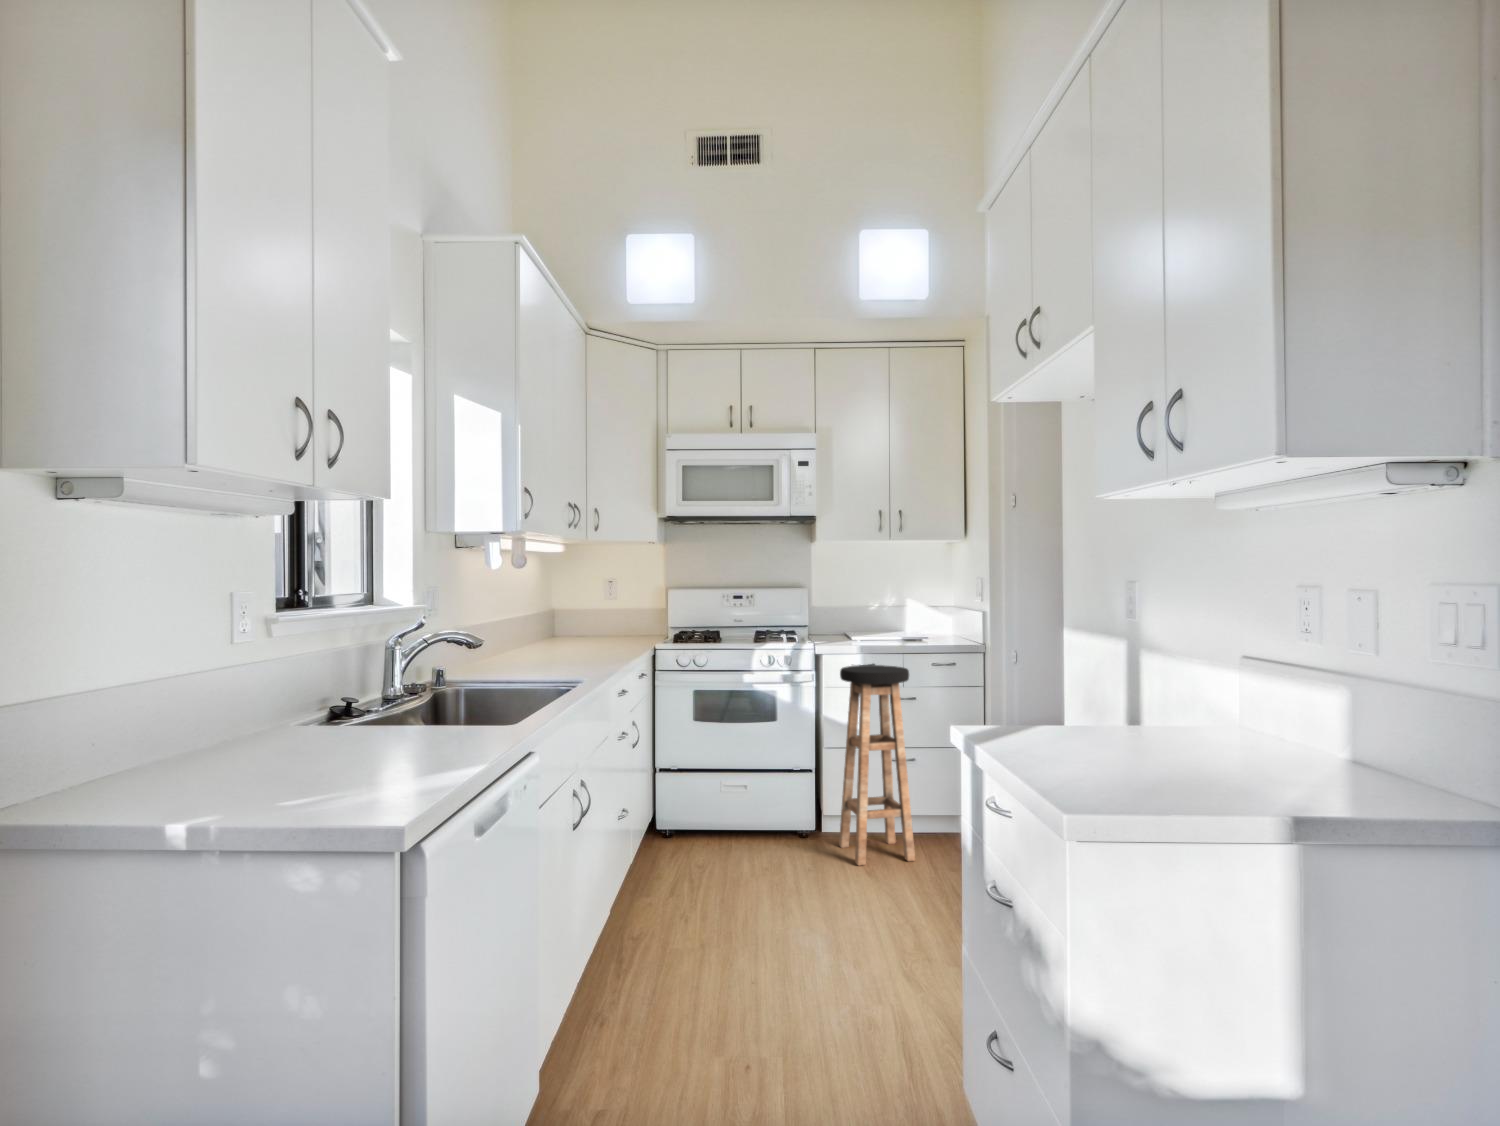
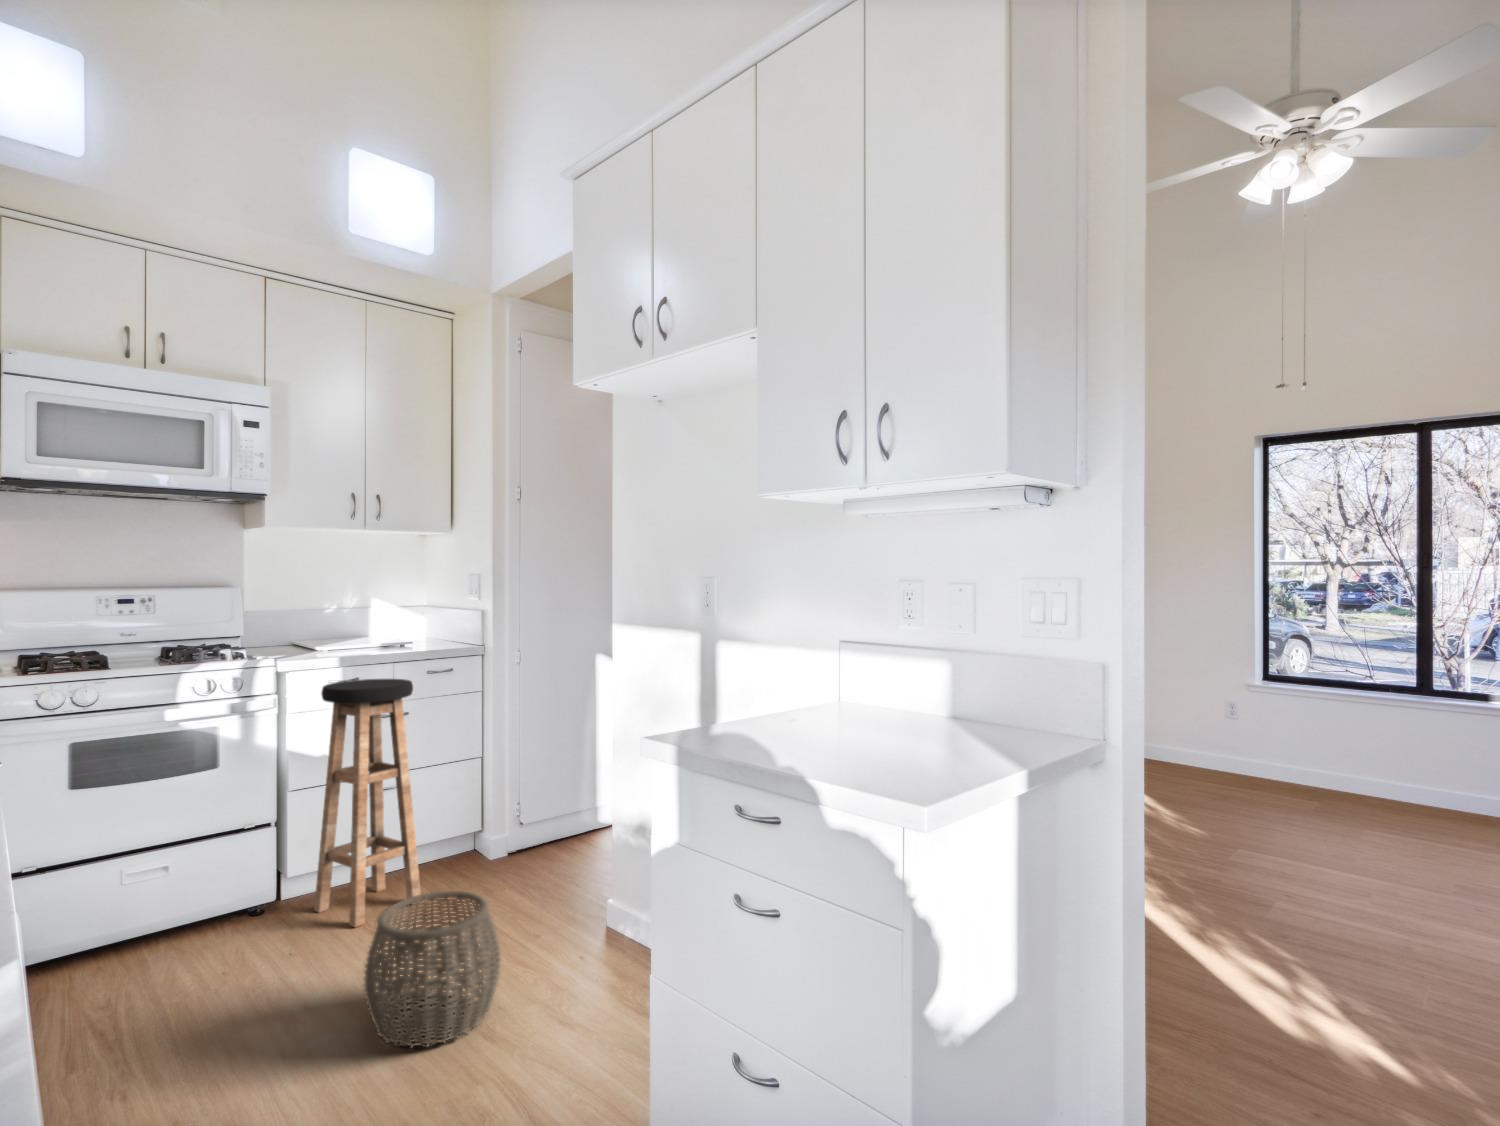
woven basket: none [818,846,927,973] -> present [364,891,501,1047]

